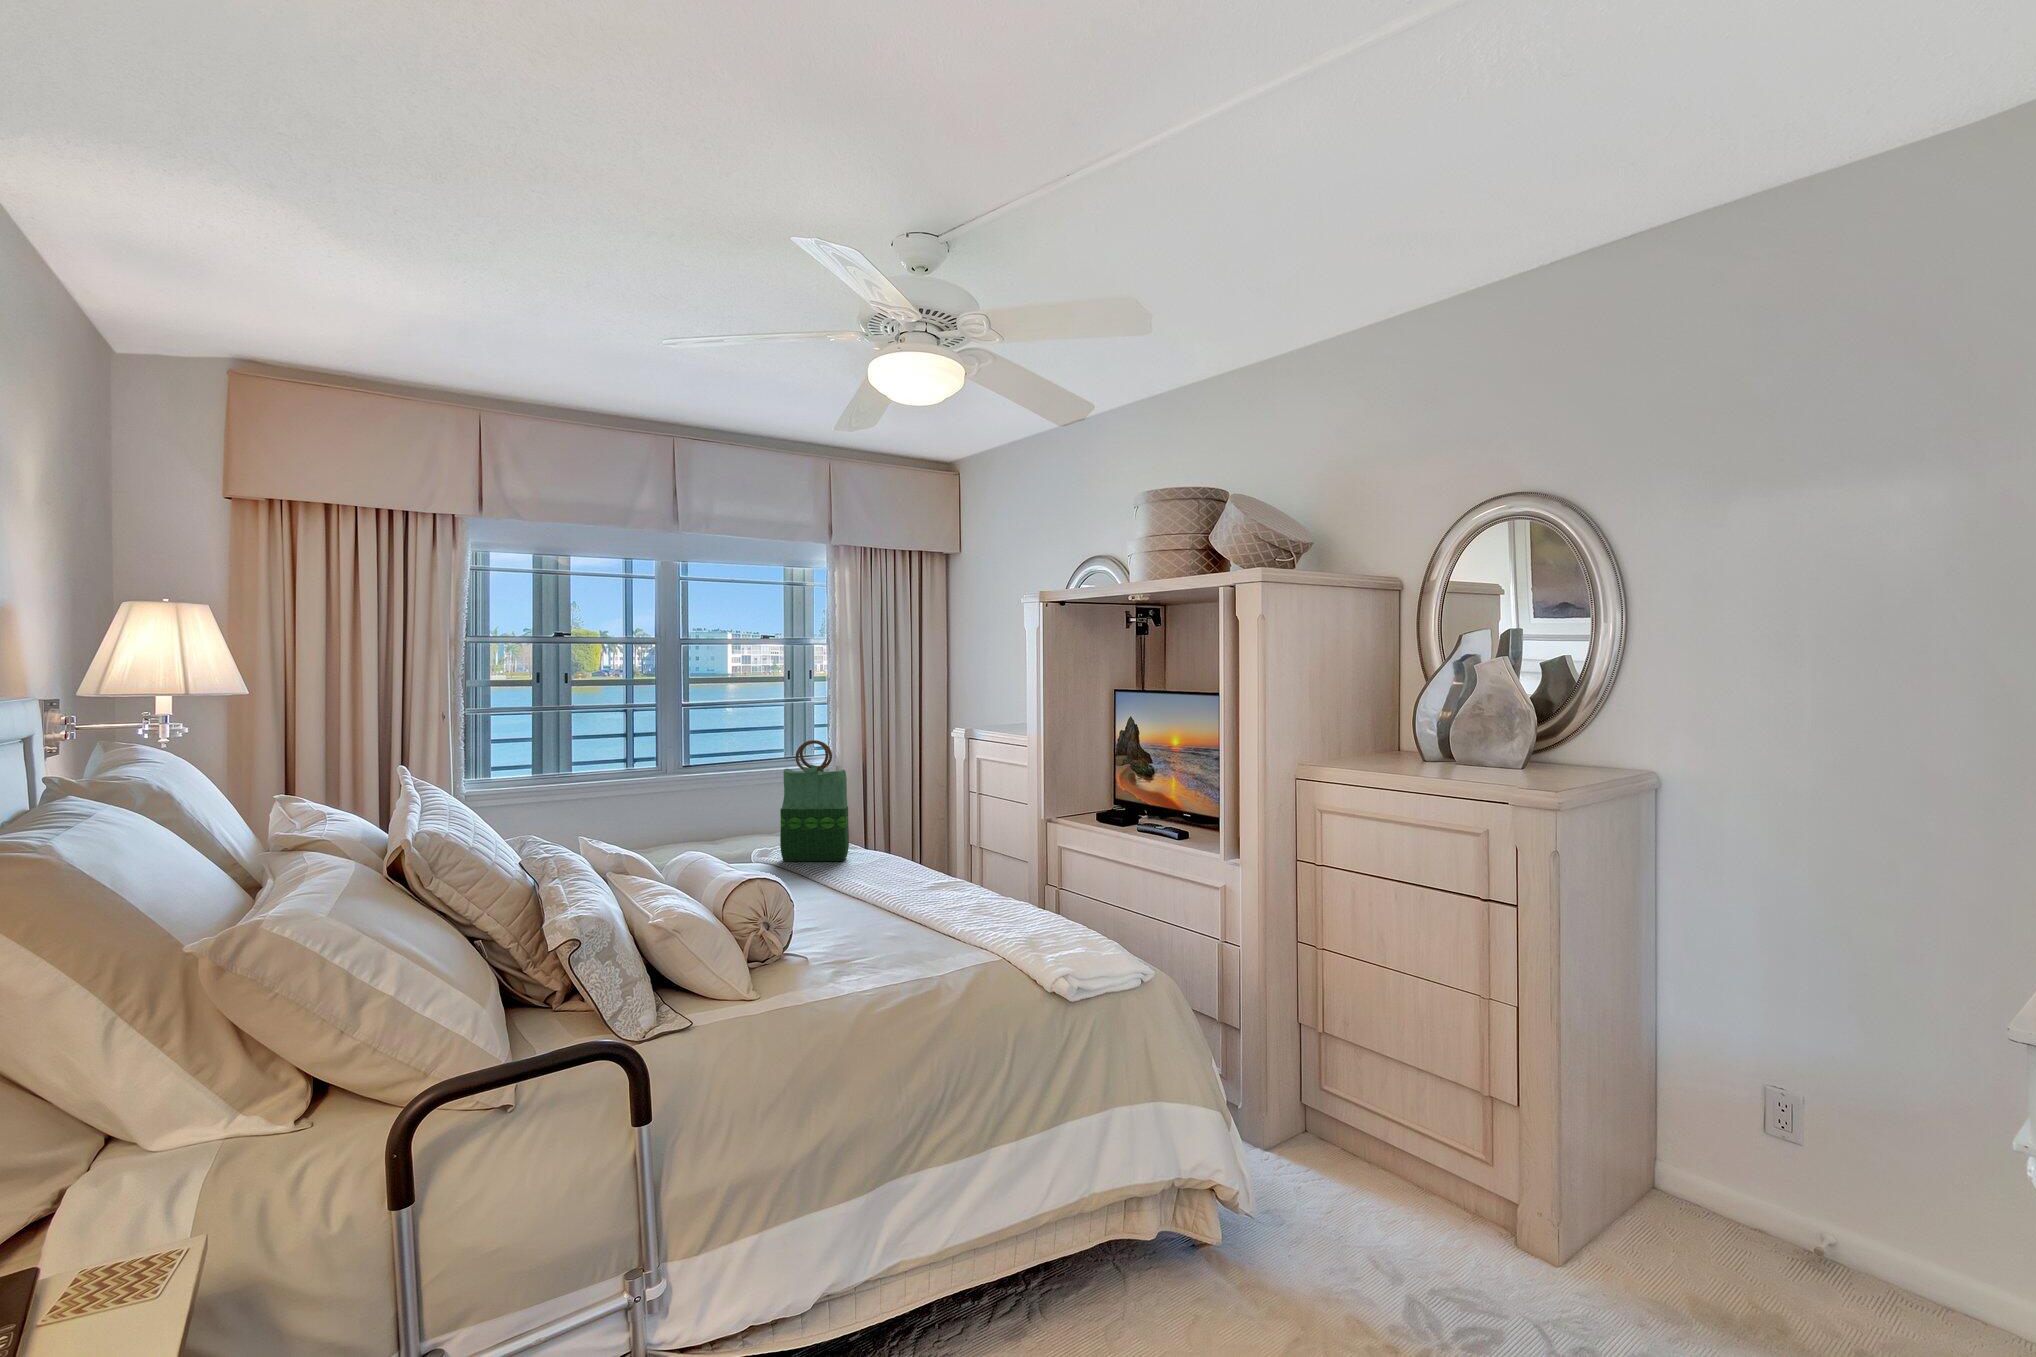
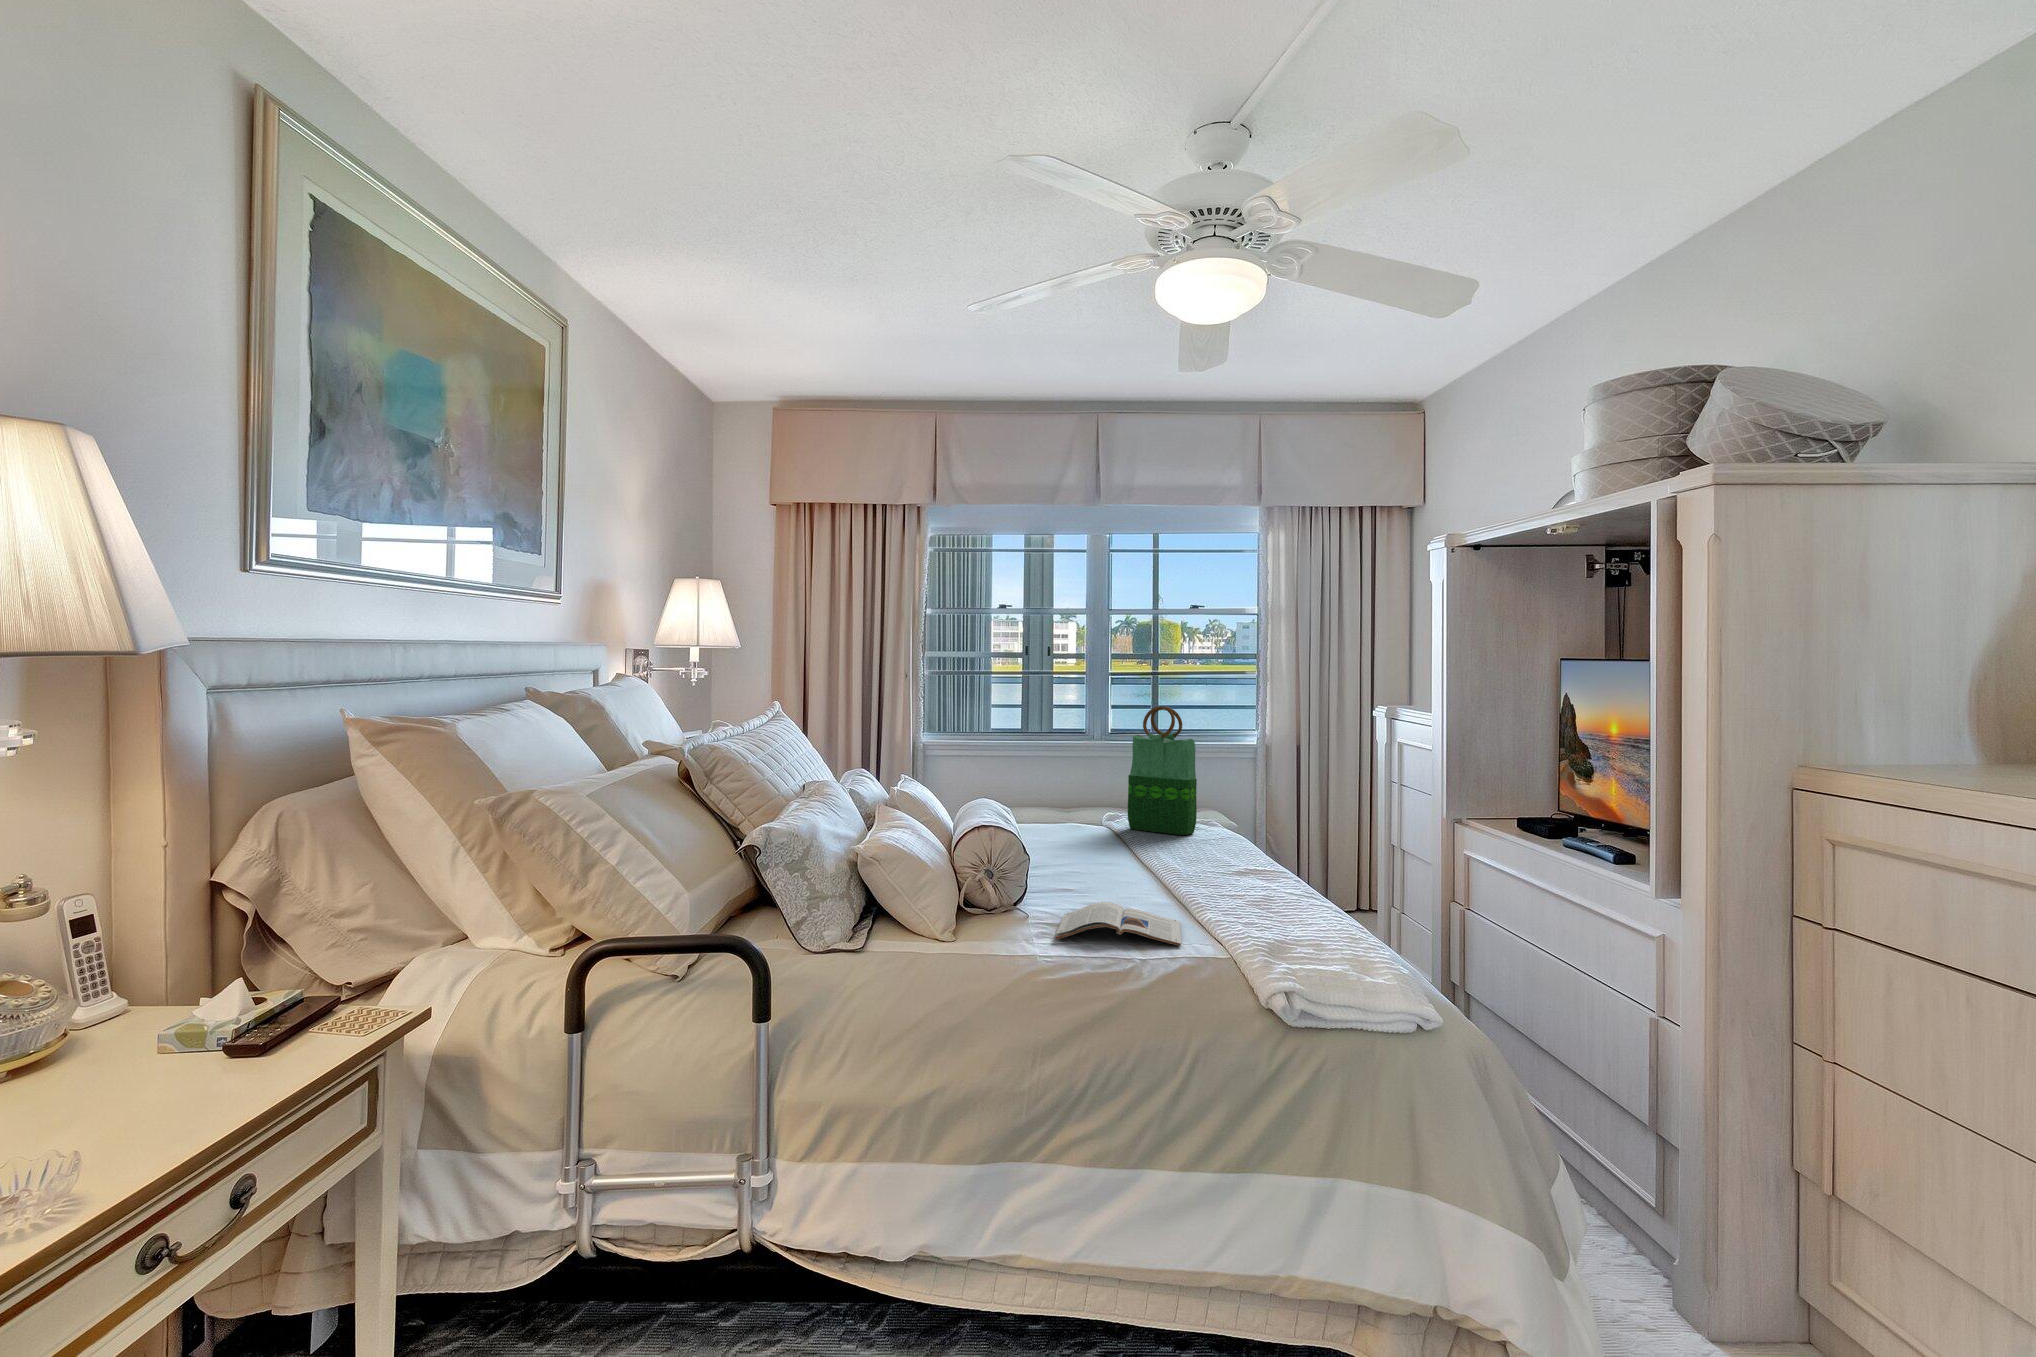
magazine: none [838,935,969,978] -> present [1056,902,1181,946]

